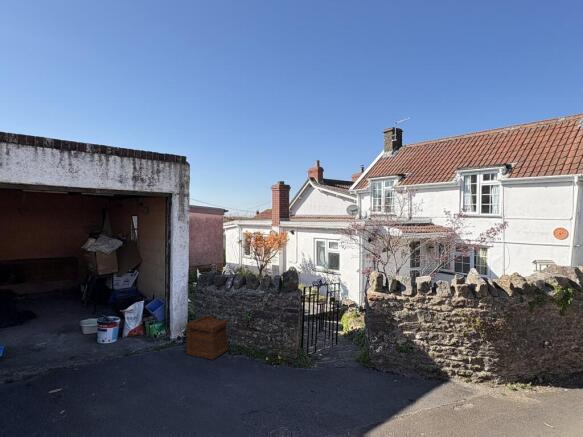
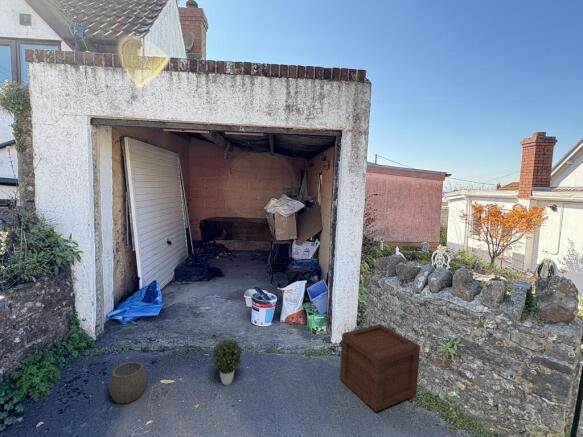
potted plant: none [98,344,123,377] -> present [213,339,242,385]
woven basket: none [21,376,52,407] -> present [109,362,146,404]

